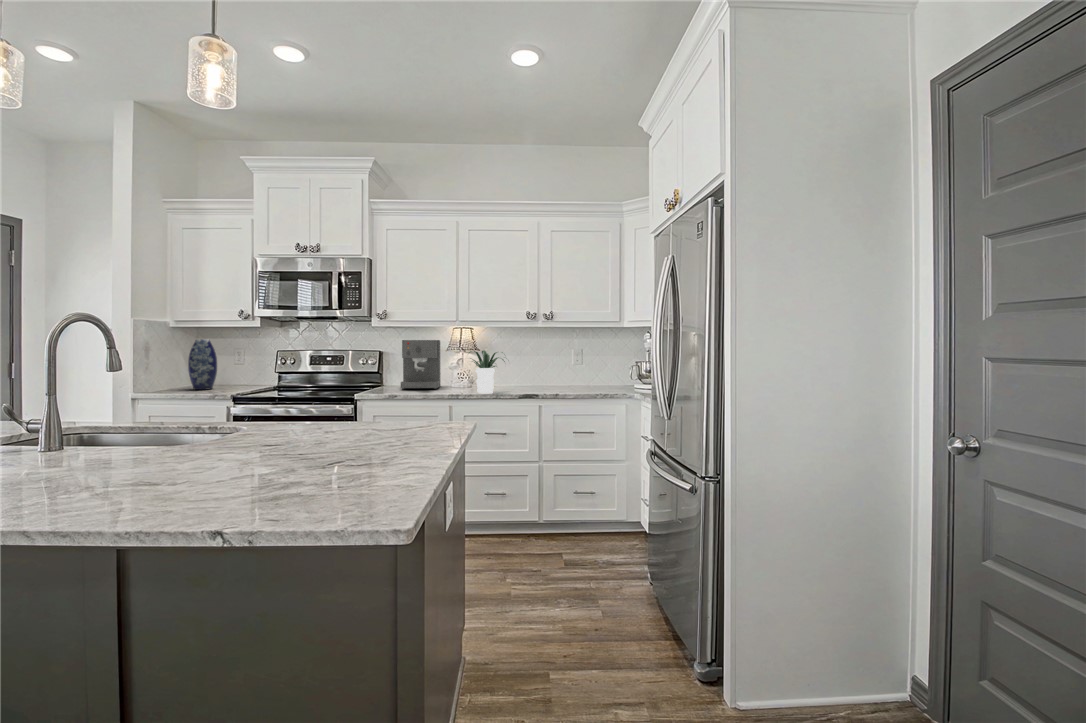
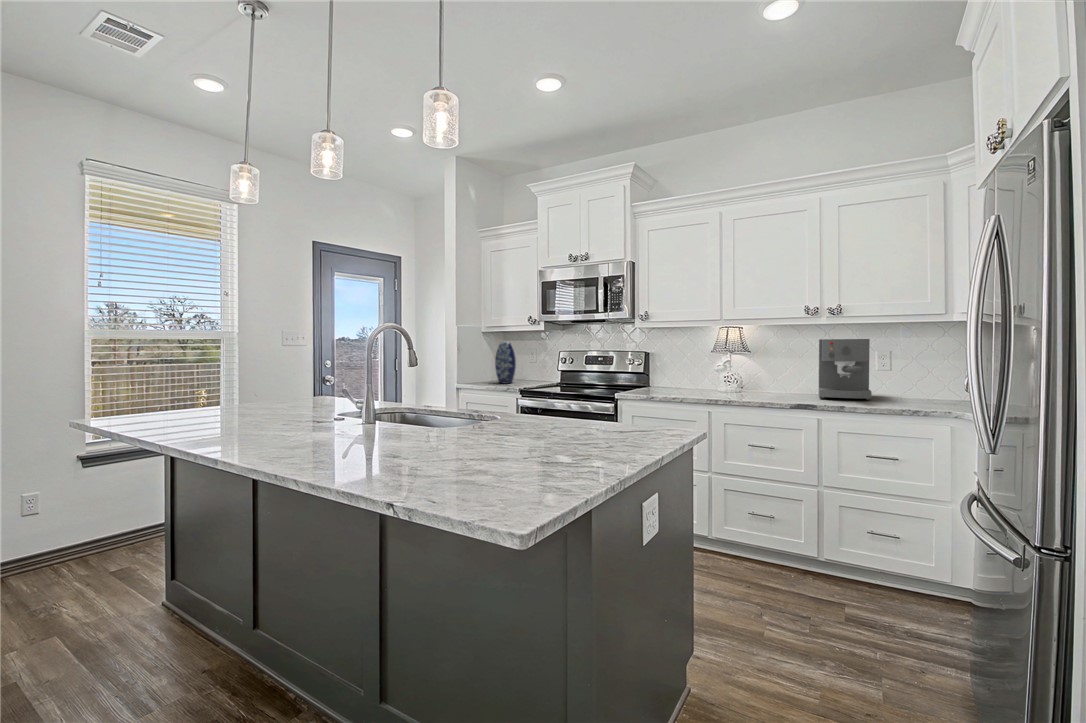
coffee maker: present [401,340,441,389] -> present [819,339,872,400]
potted plant: present [469,350,505,393] -> none [721,351,782,399]

